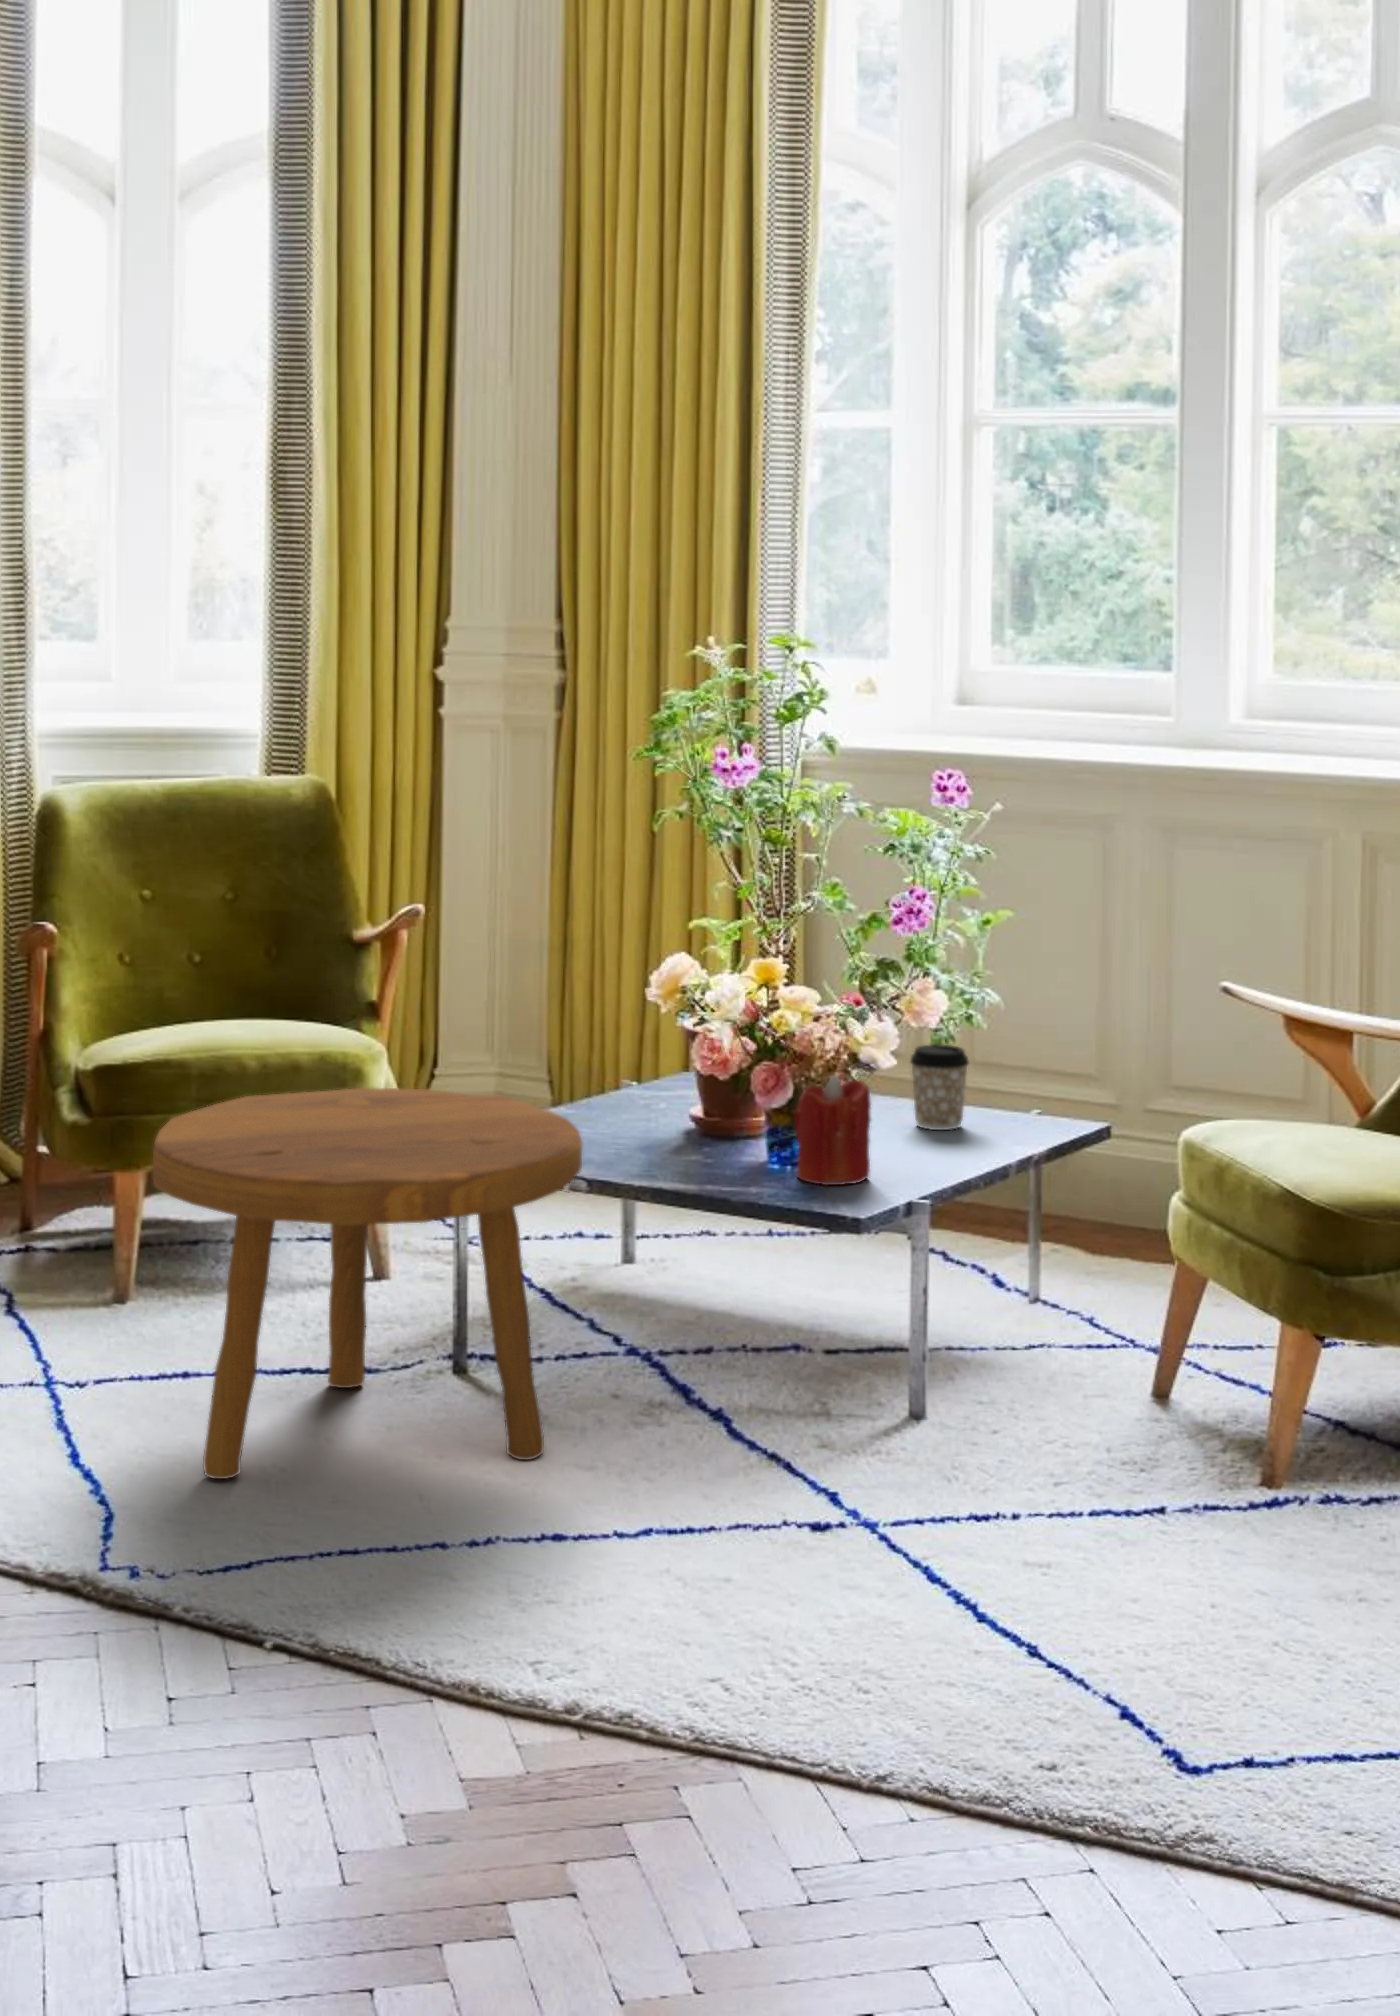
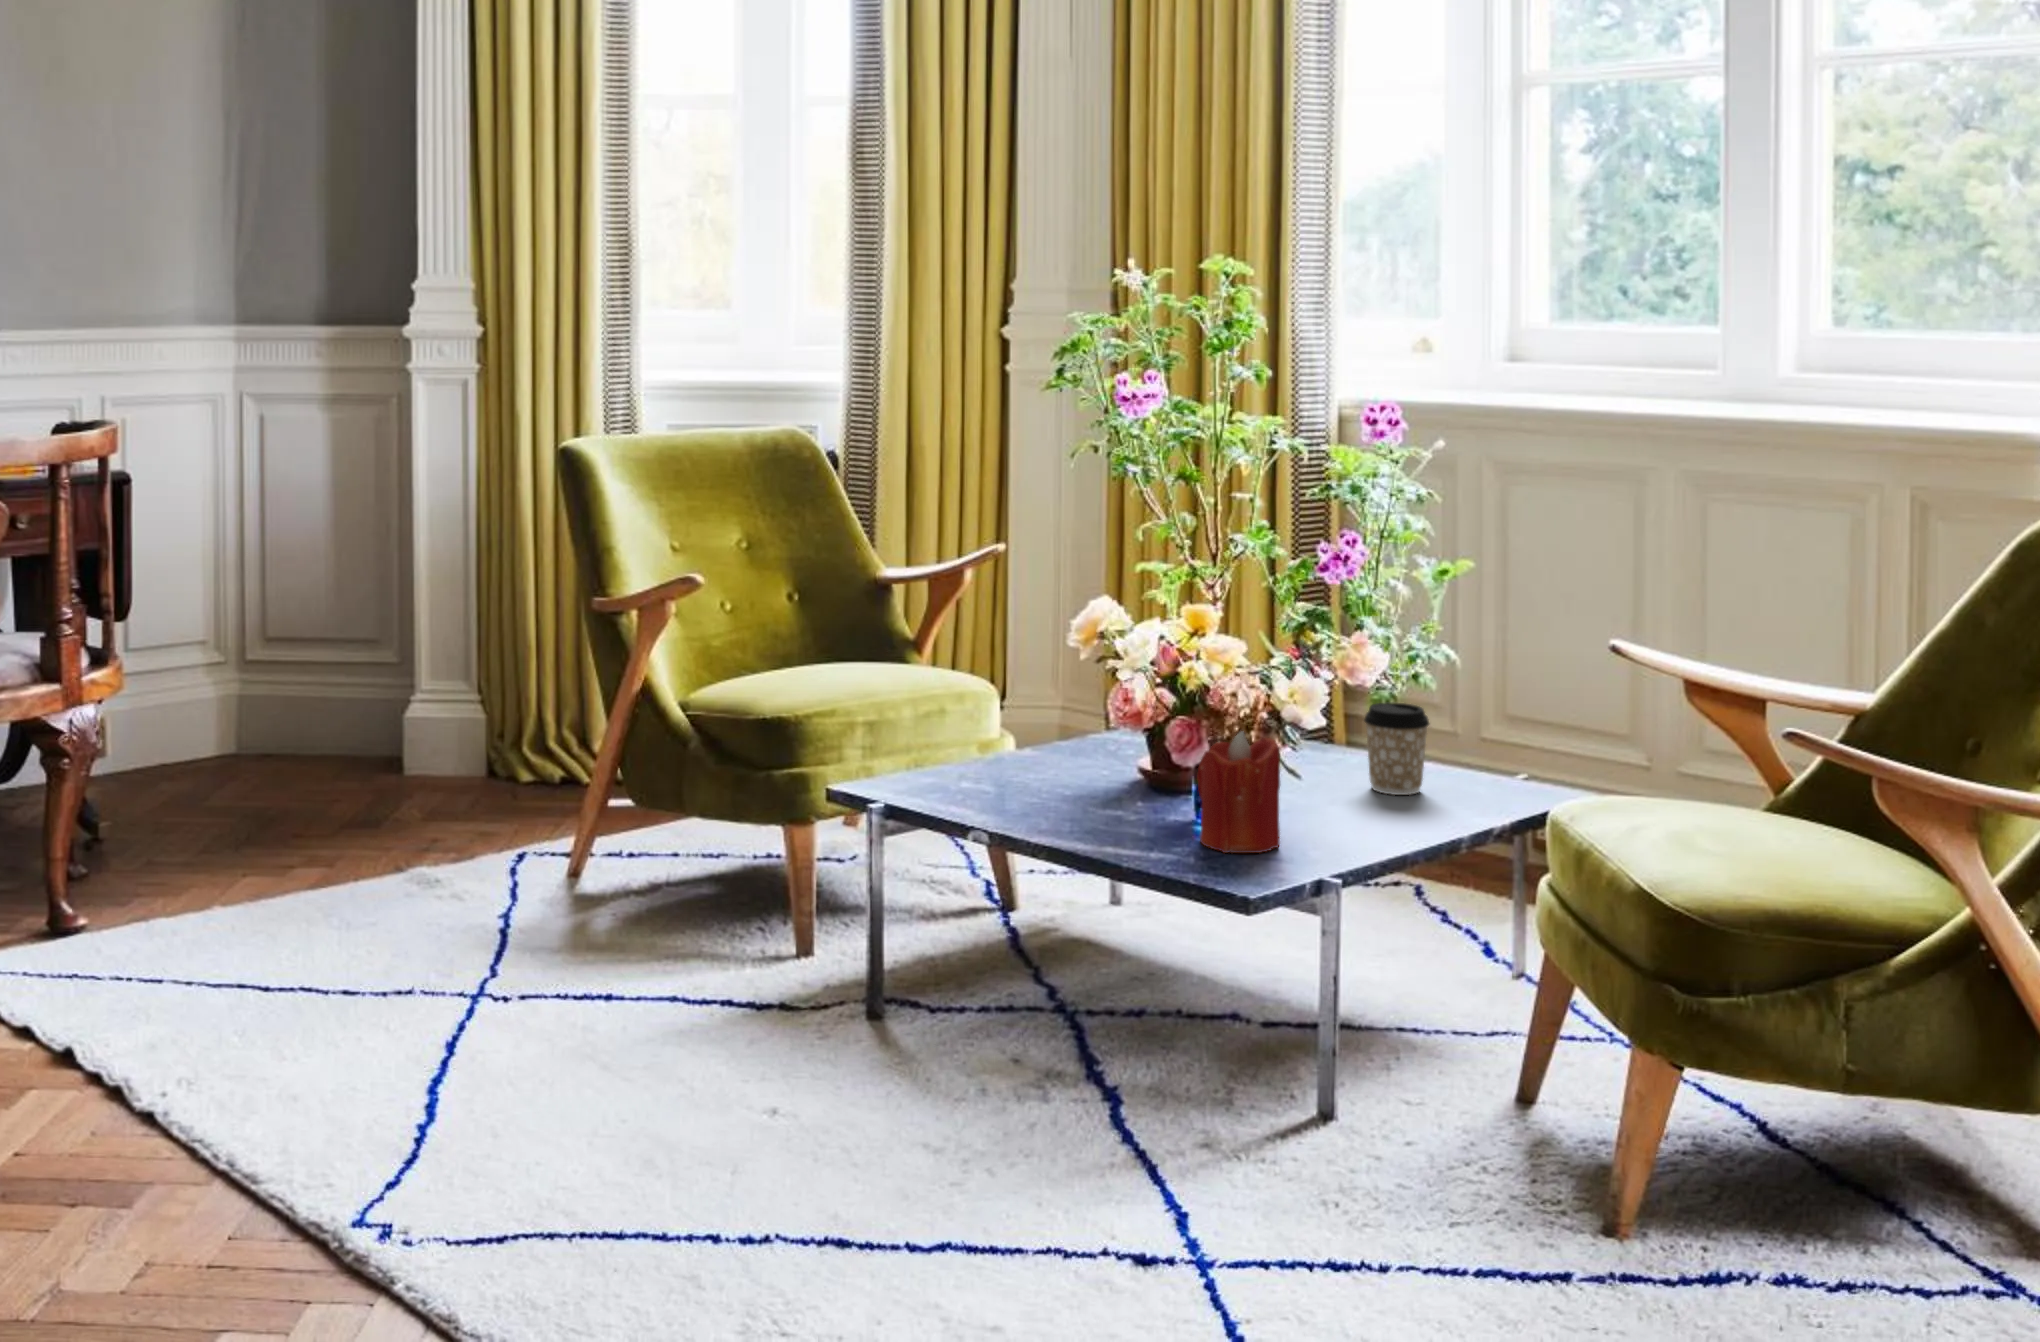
footstool: present [153,1088,582,1479] -> none [507,717,953,1125]

